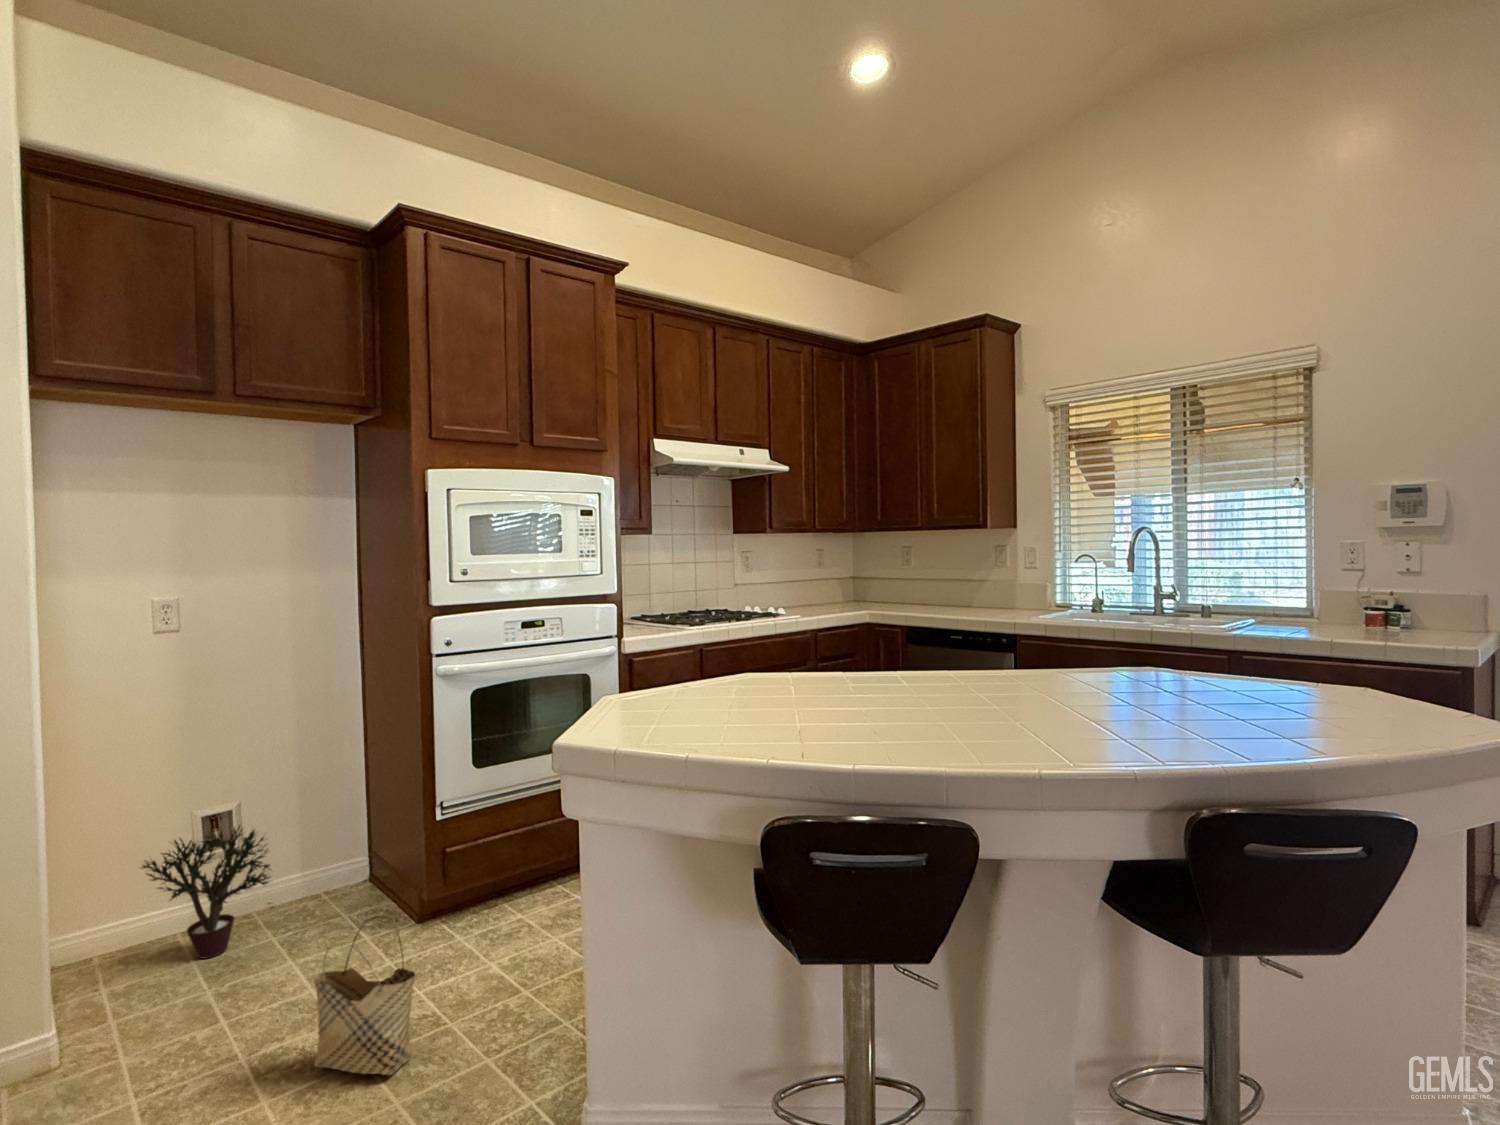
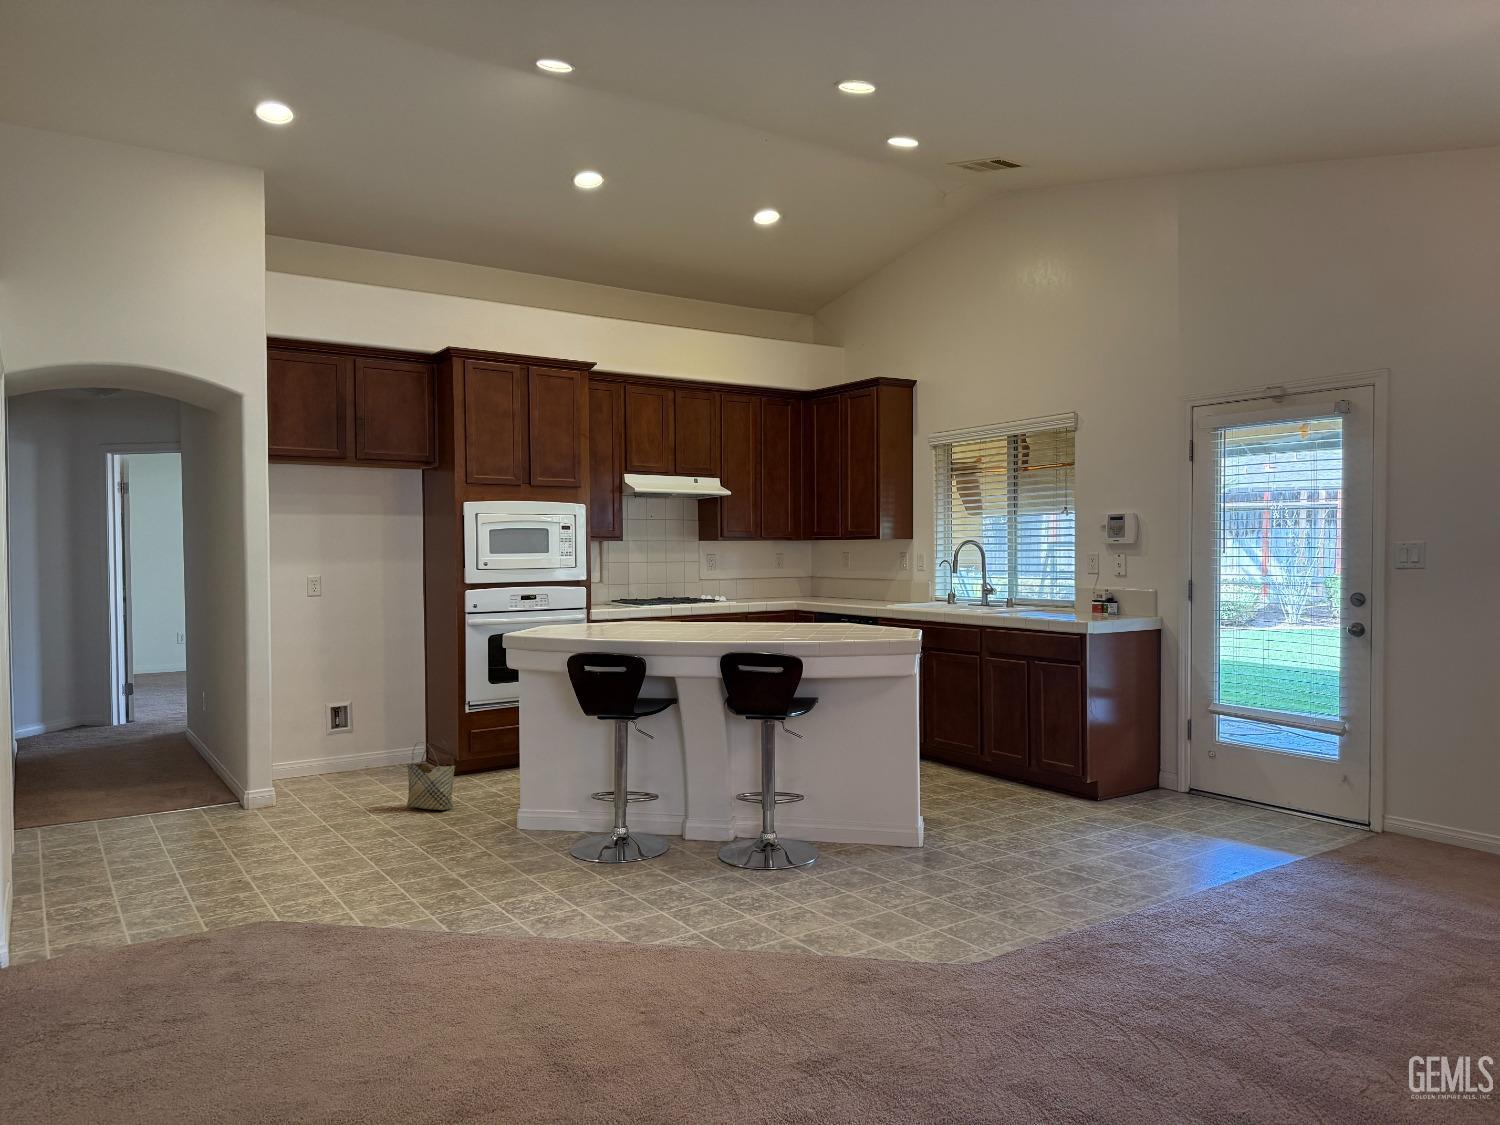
potted plant: present [141,826,270,958] -> none [306,712,376,783]

